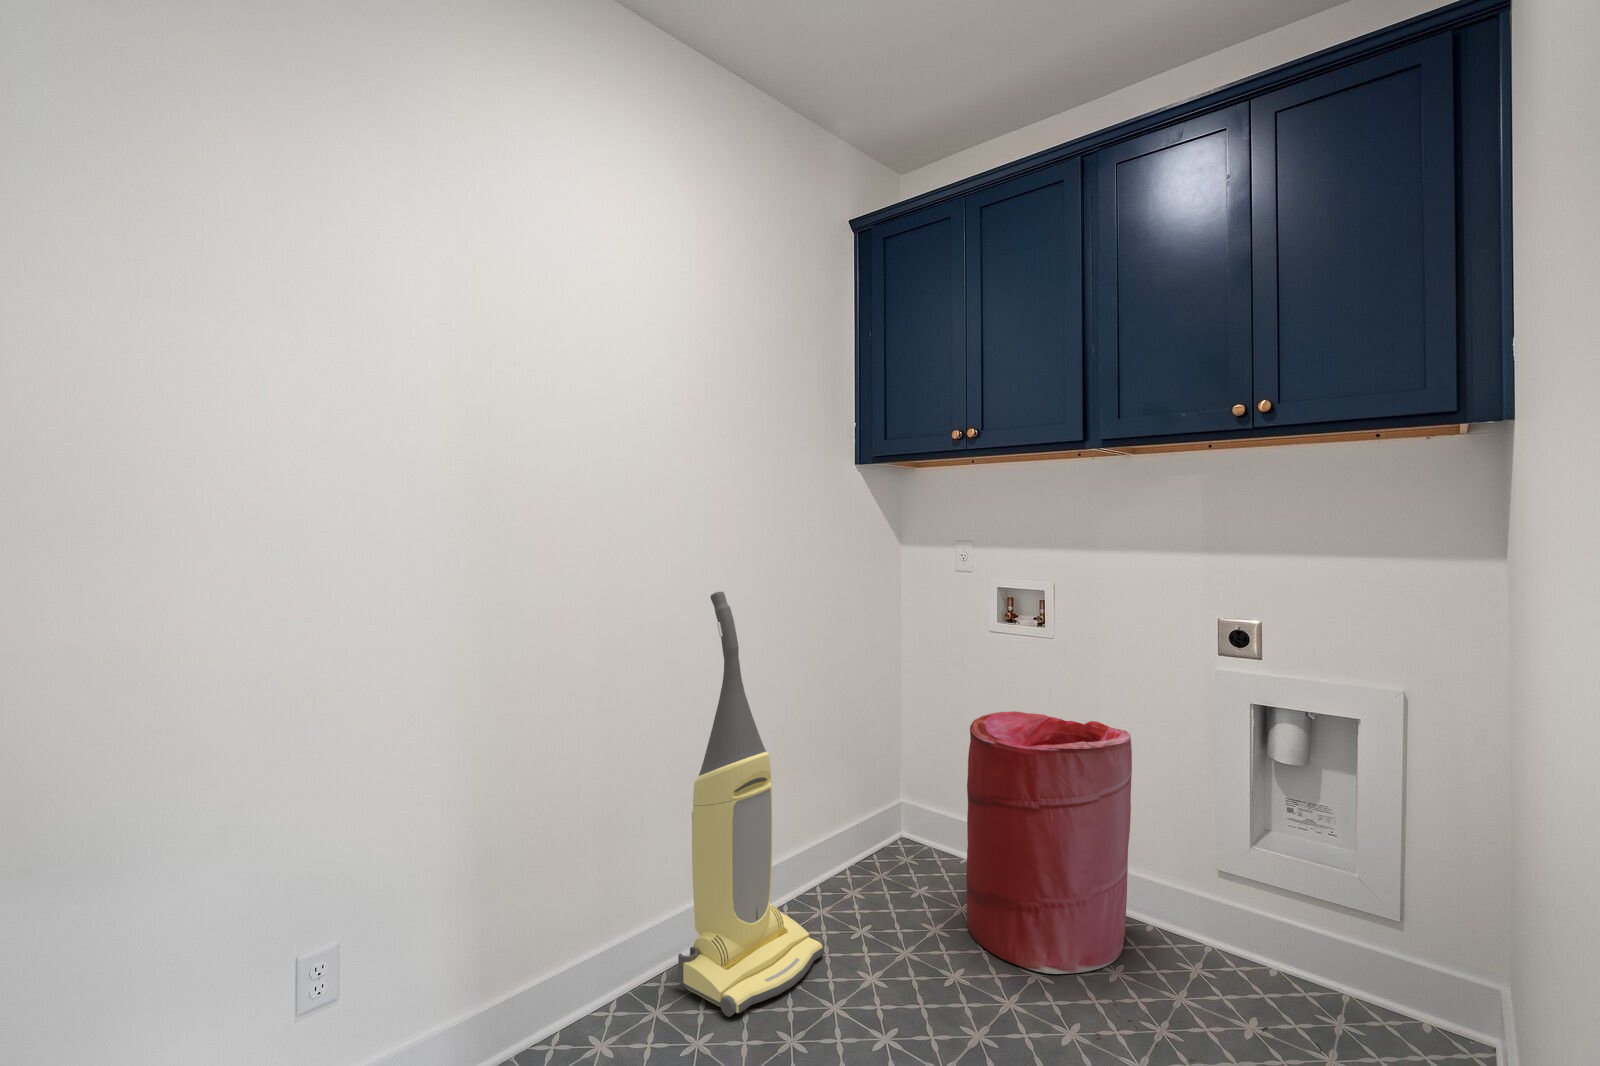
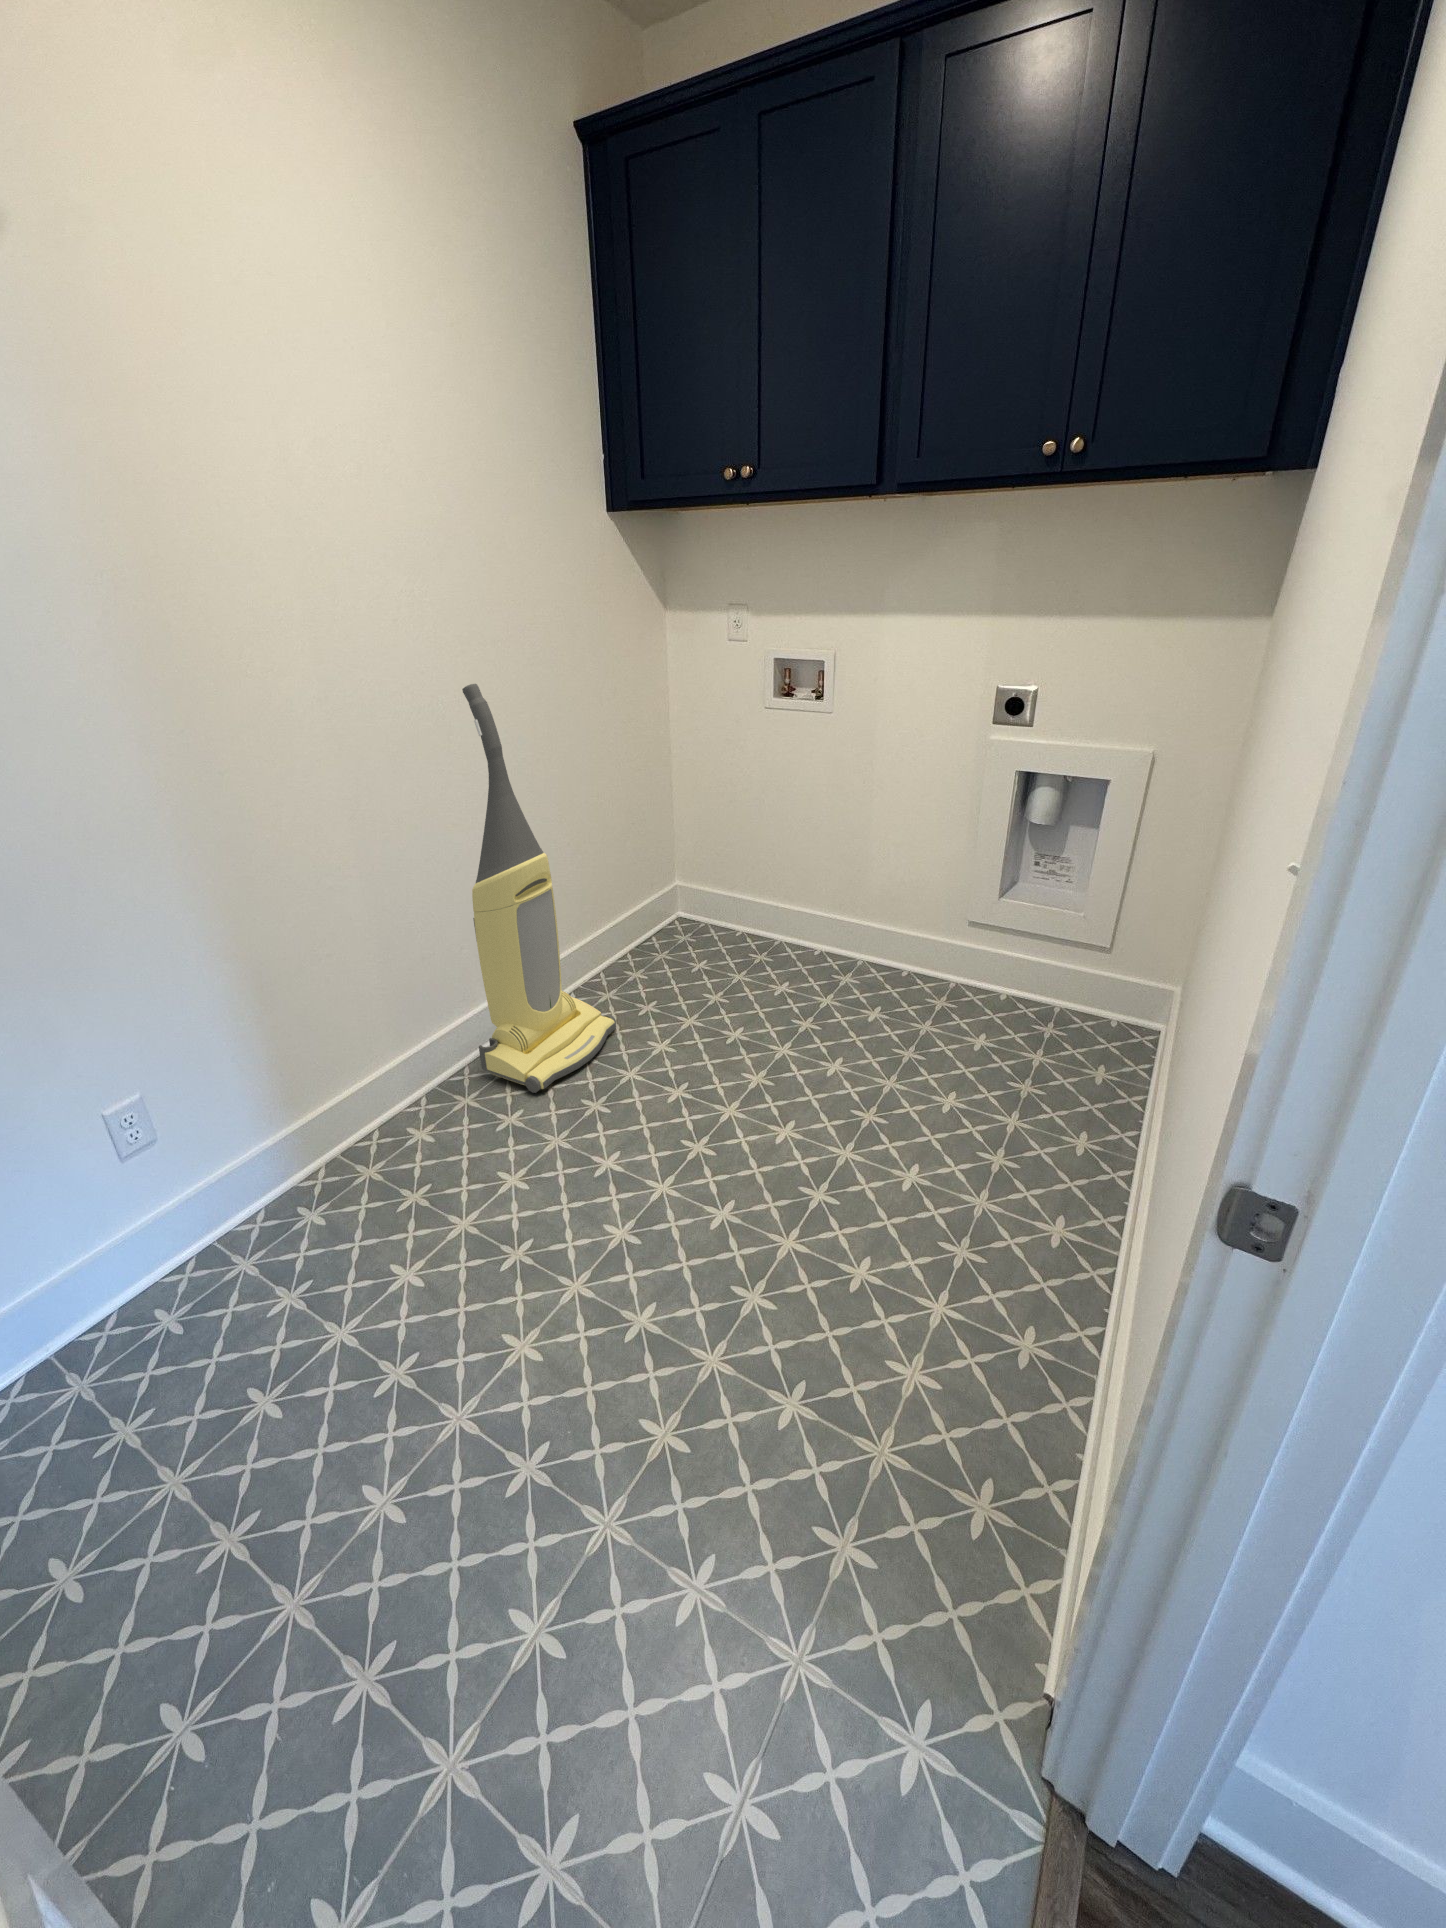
laundry hamper: present [966,711,1132,974] -> none [744,791,900,1022]

